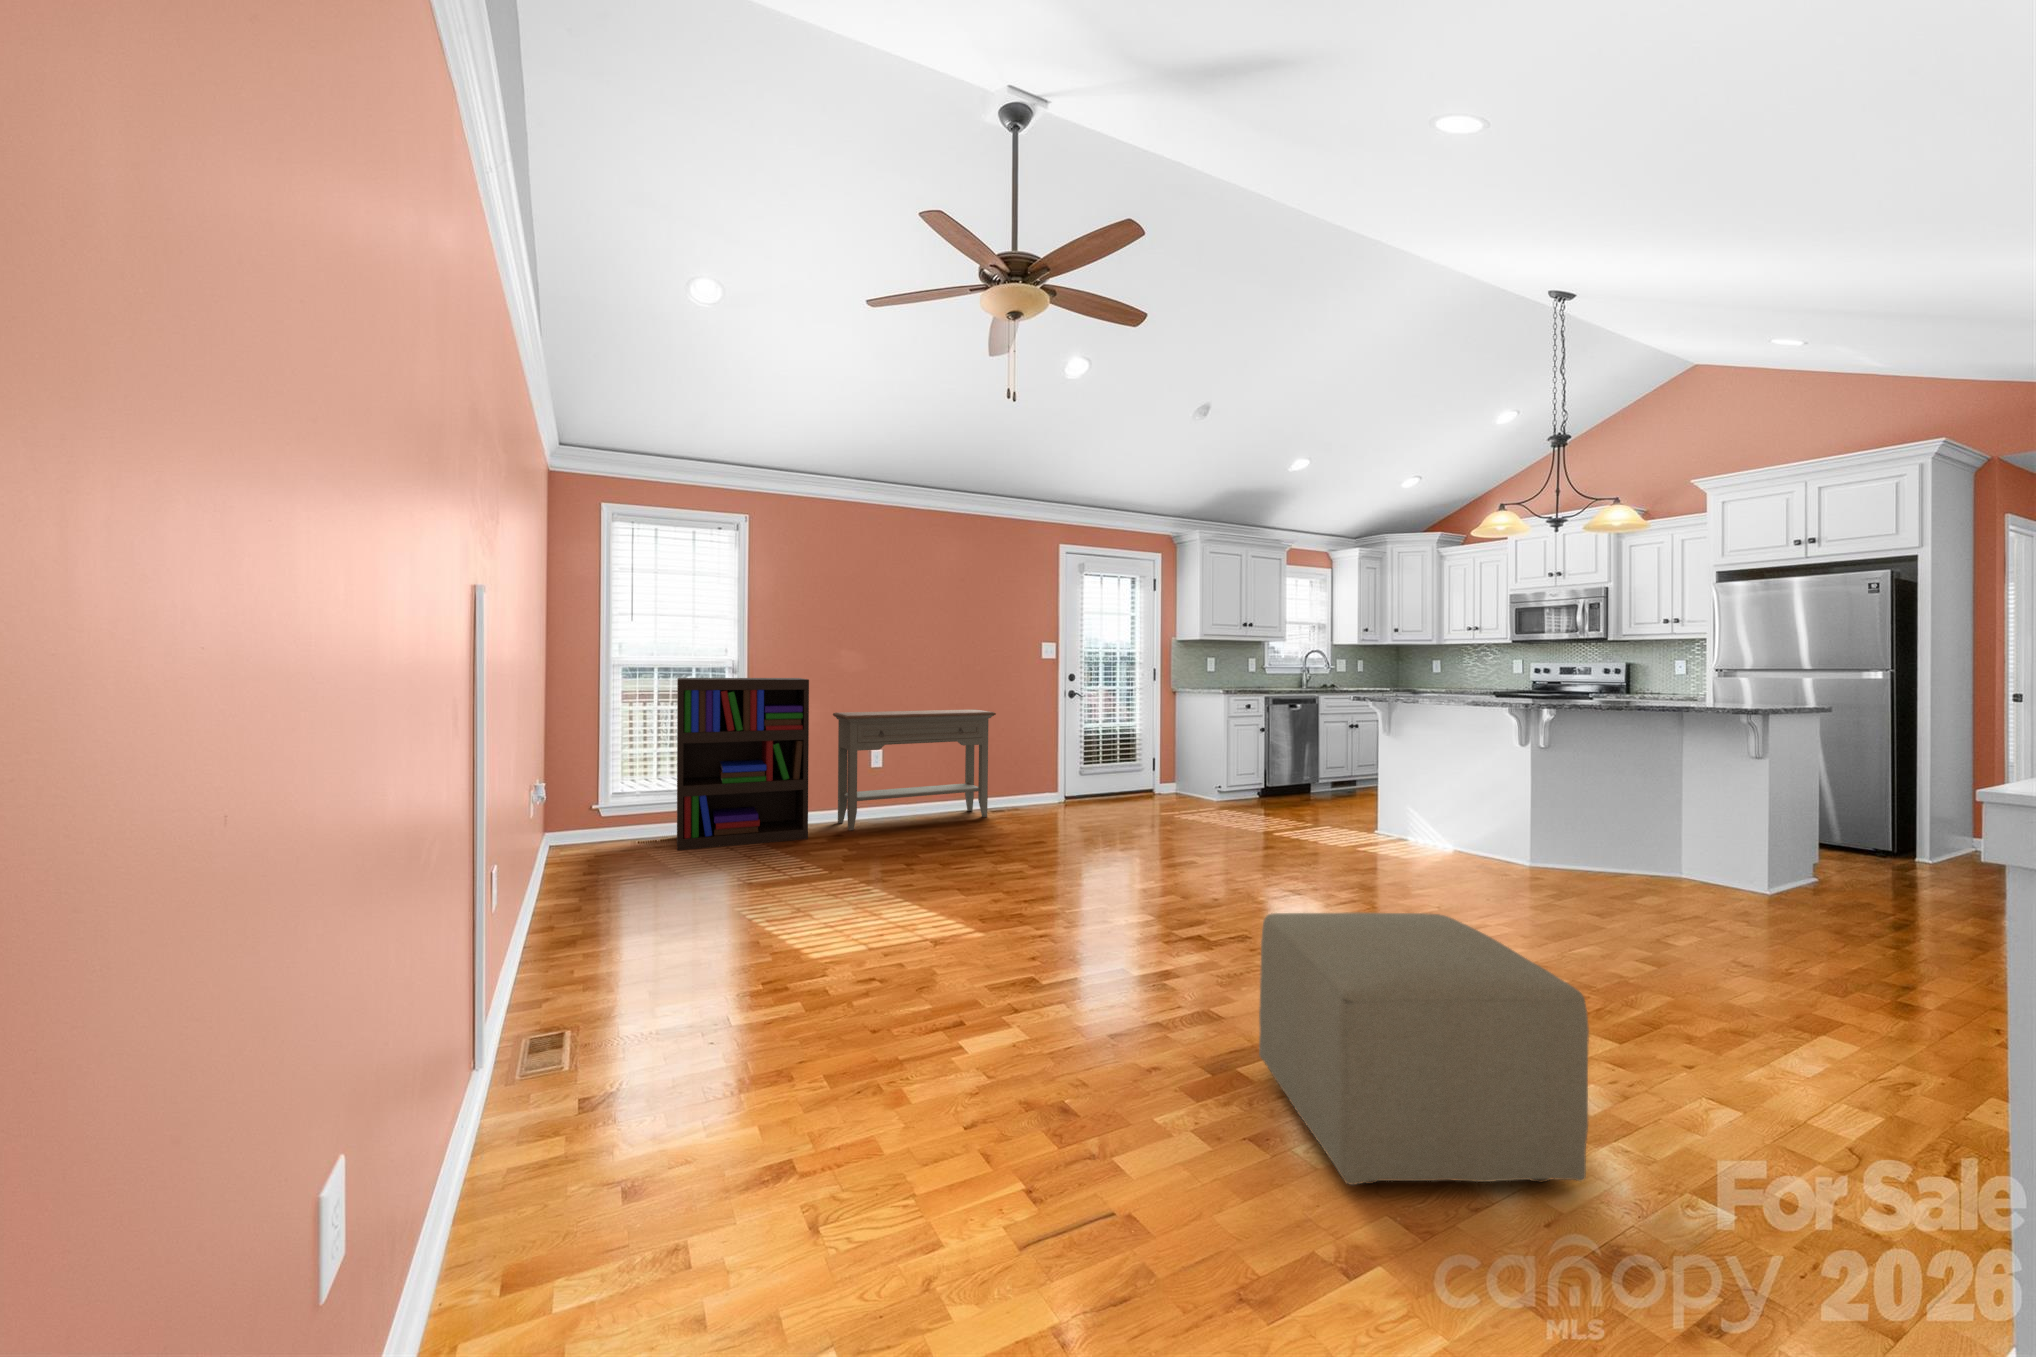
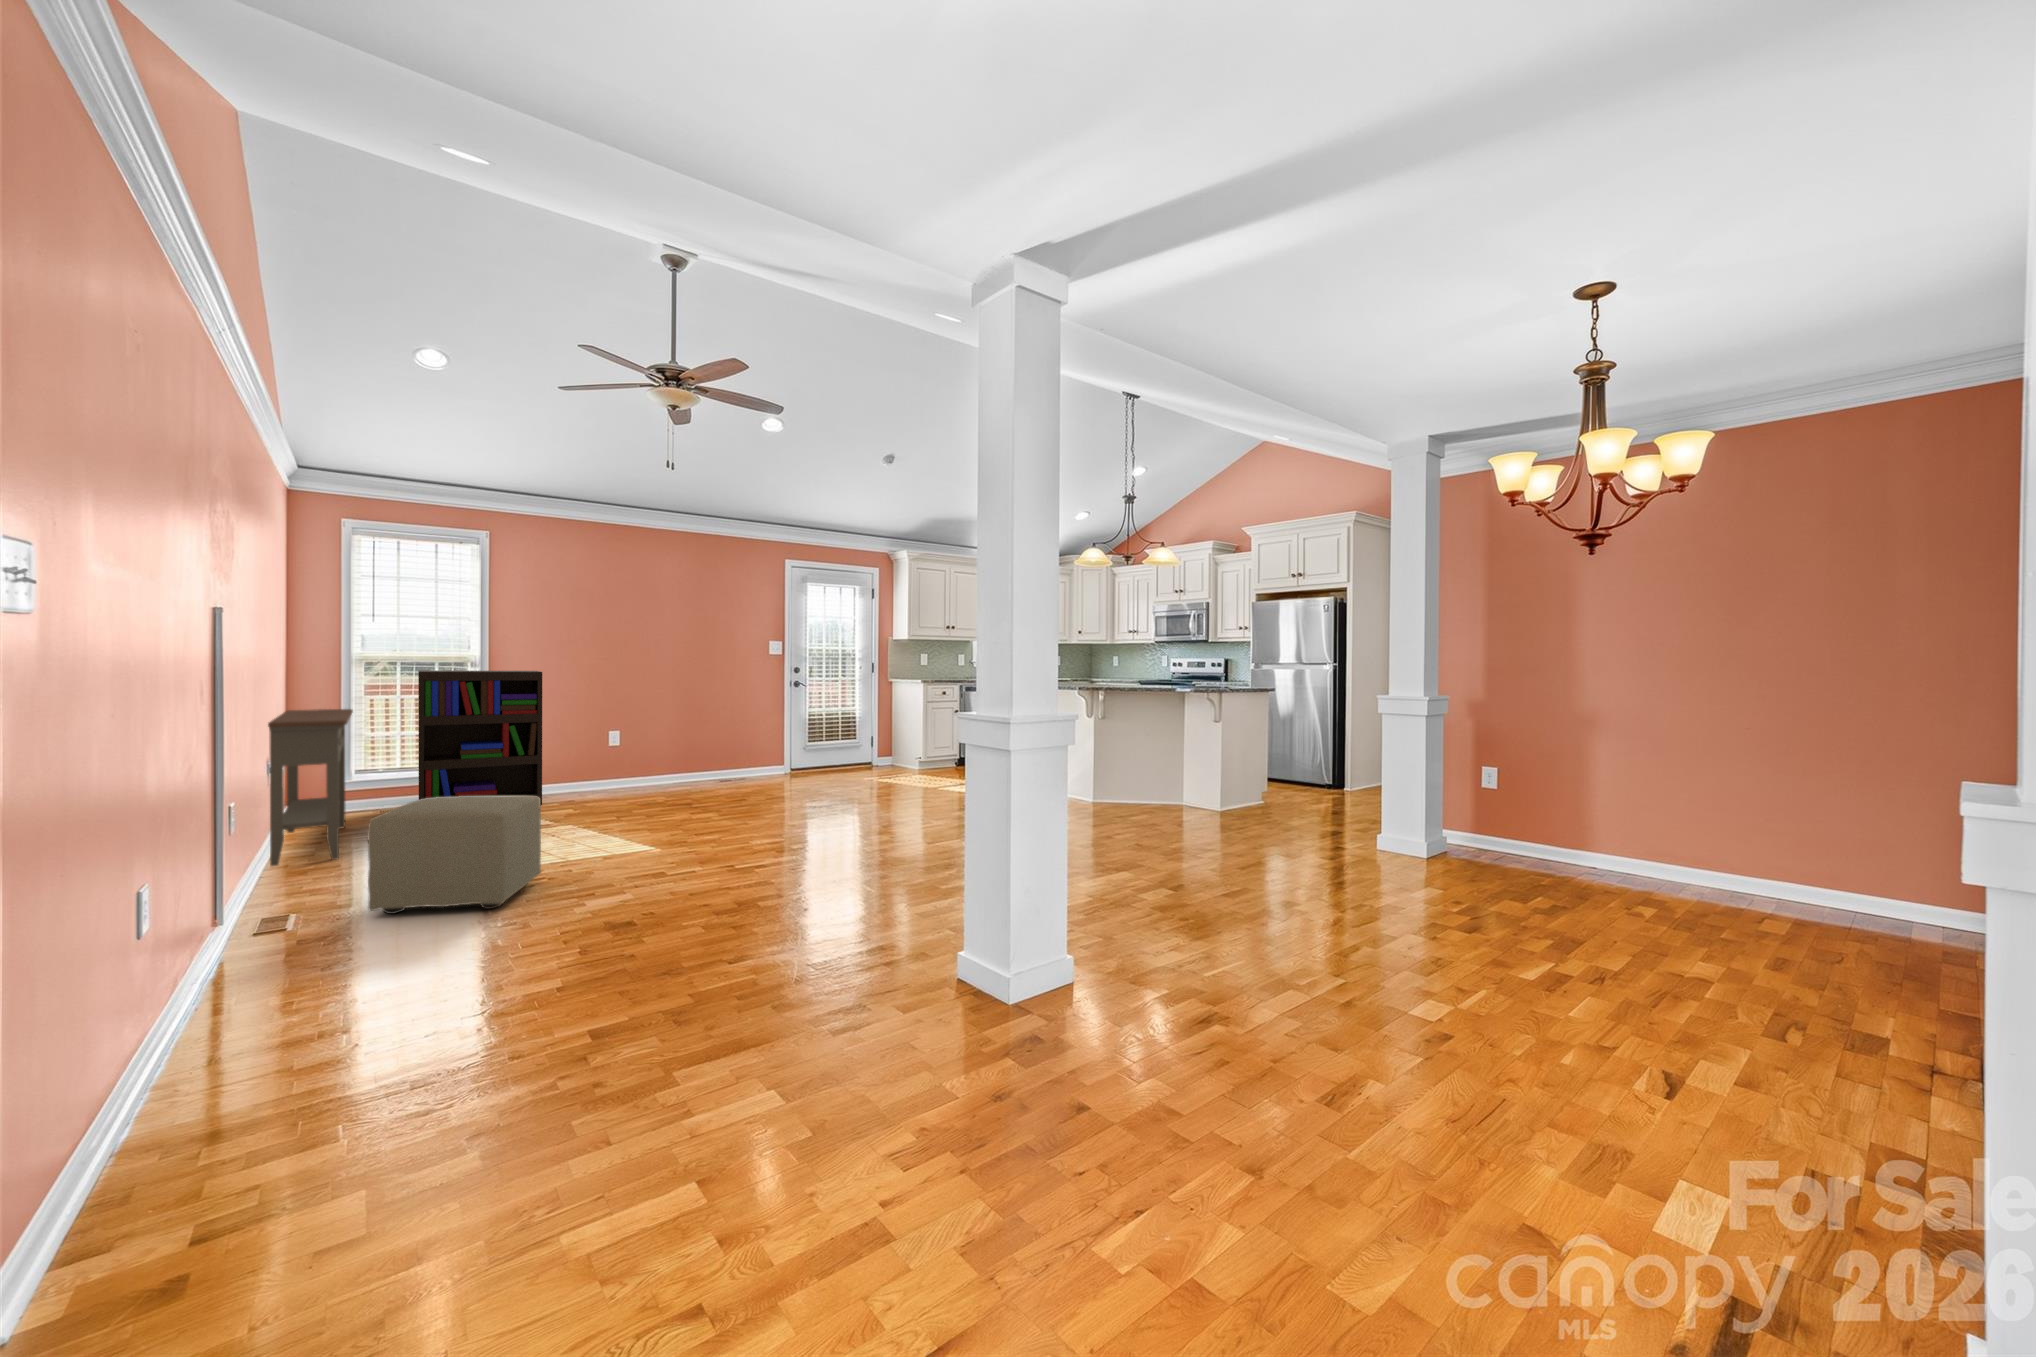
console table: present [833,709,996,830] -> present [268,709,353,866]
ottoman: present [1259,913,1589,1185] -> present [367,795,541,914]

